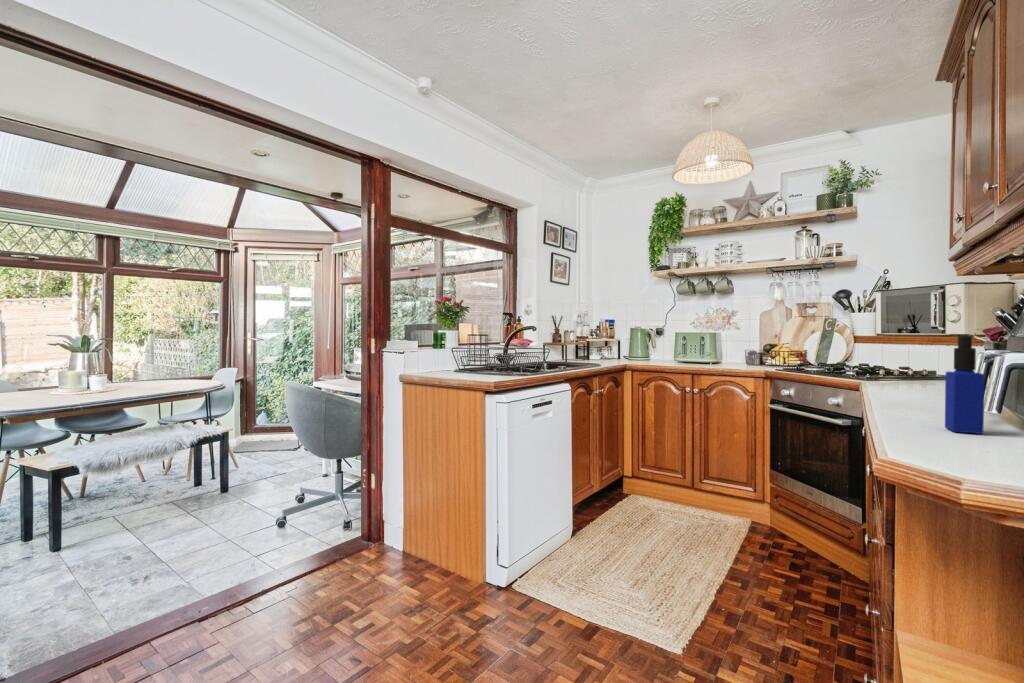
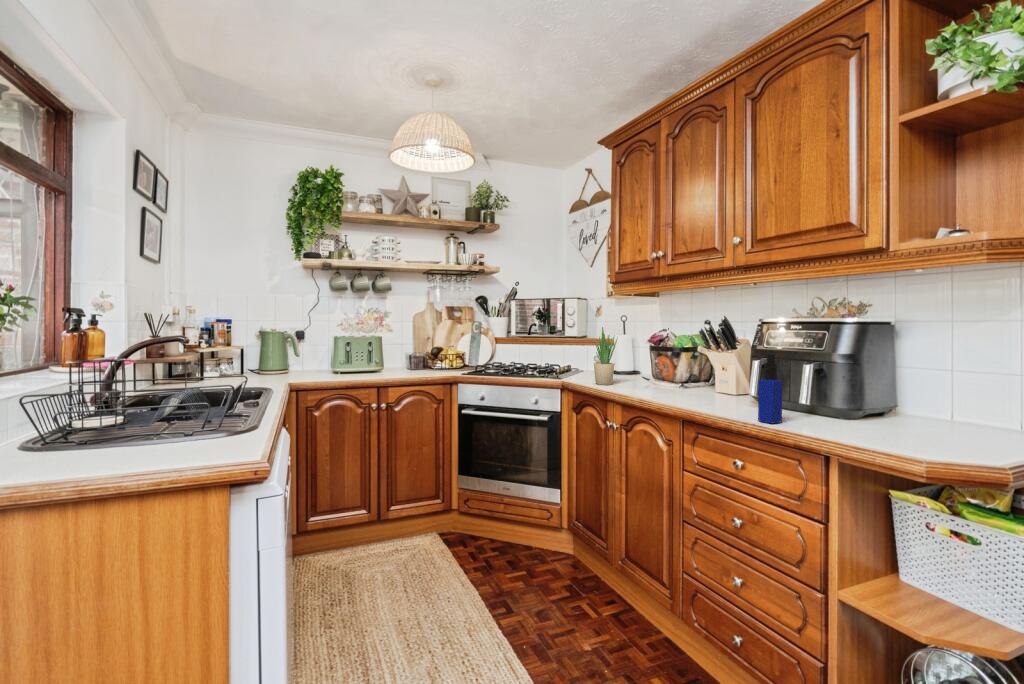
potted plant: none [898,314,939,388] -> present [594,327,618,385]

